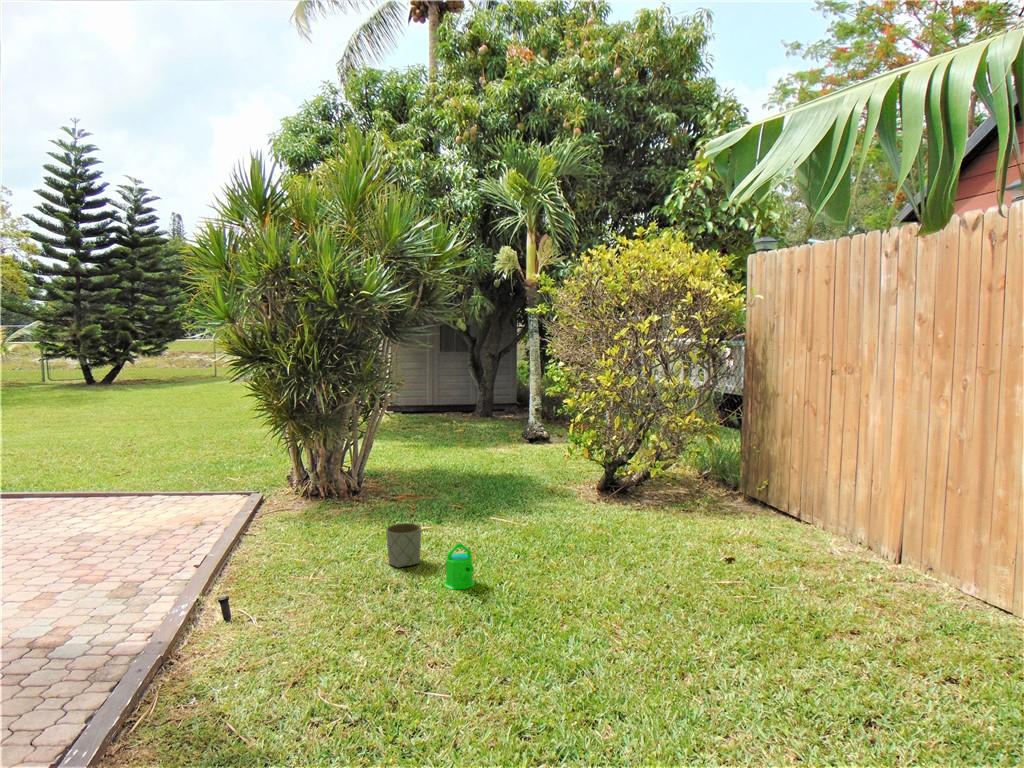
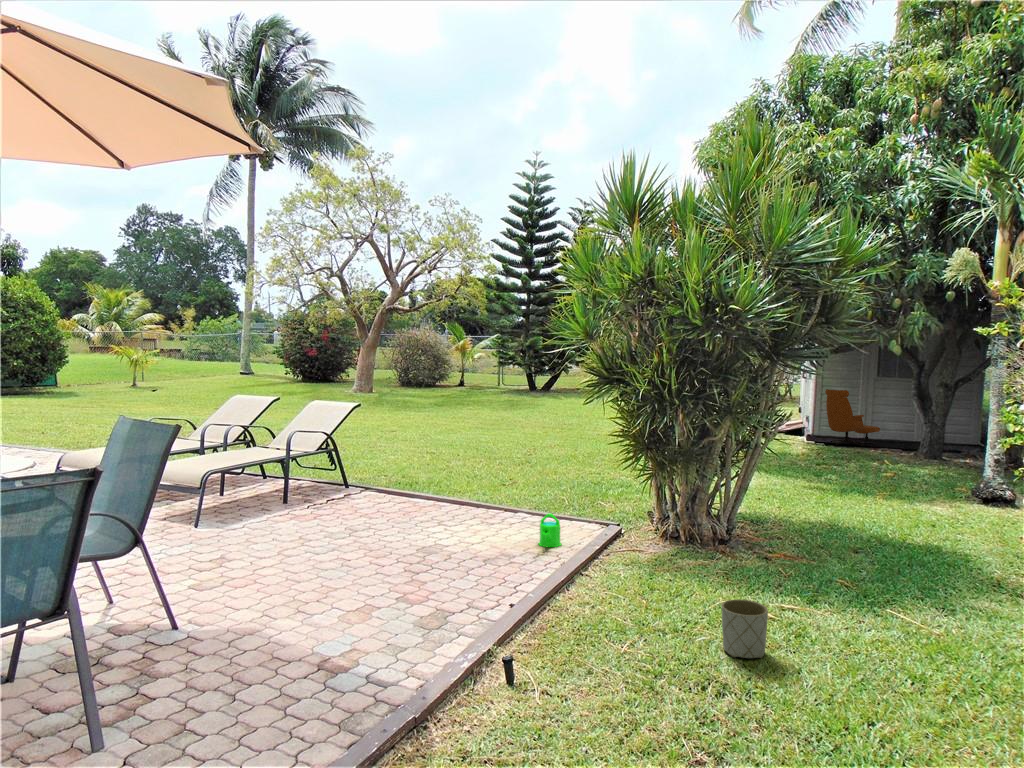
lounge chair: none [401,366,440,412] -> present [825,389,880,446]
watering can: present [444,543,475,589] -> present [539,513,562,547]

